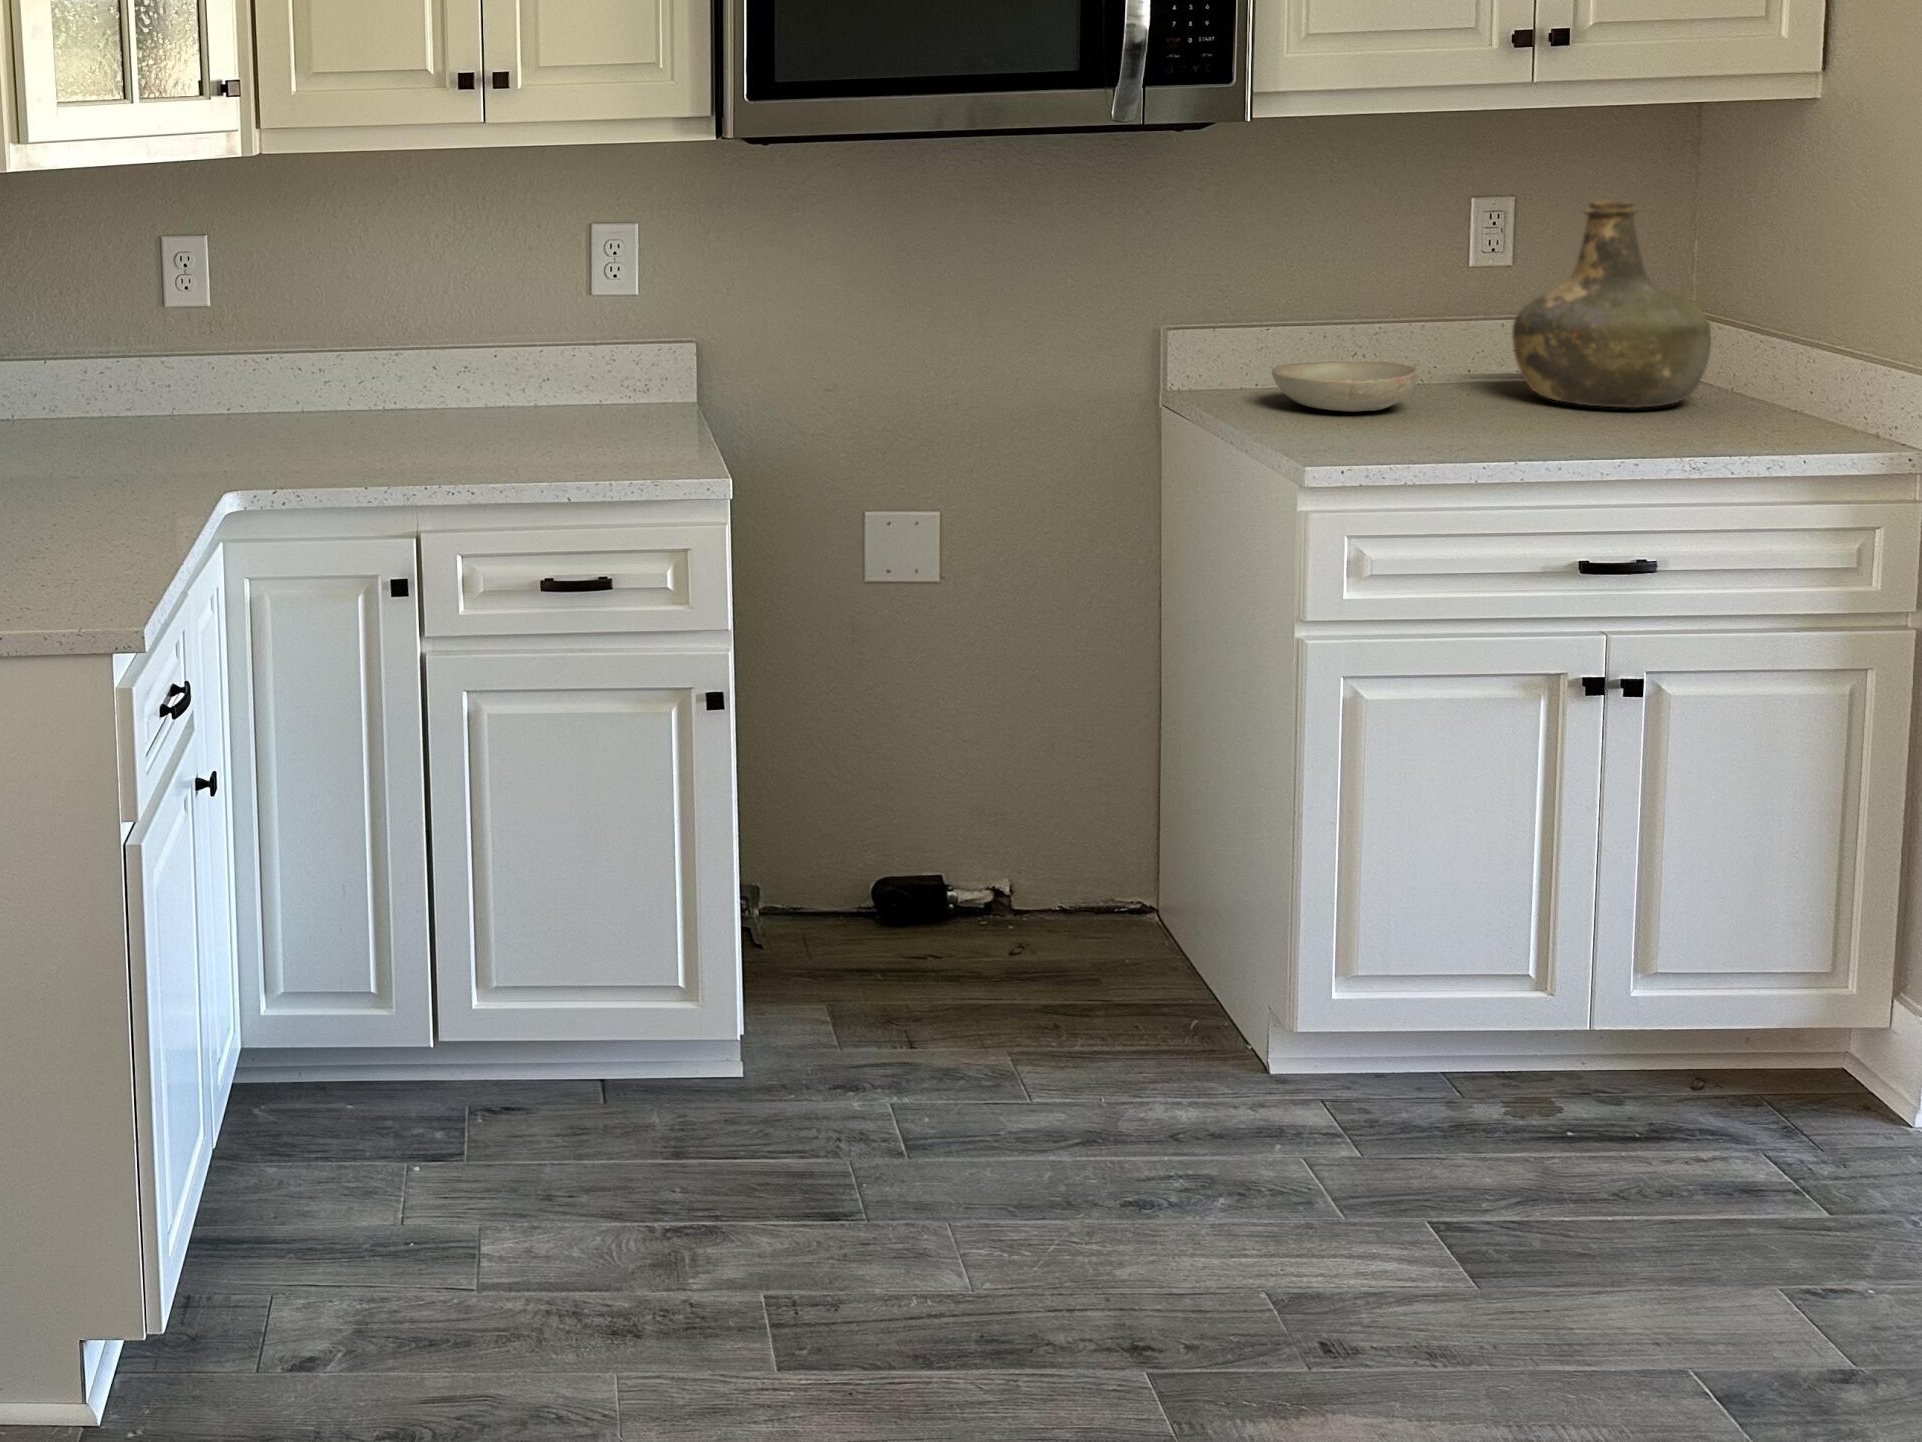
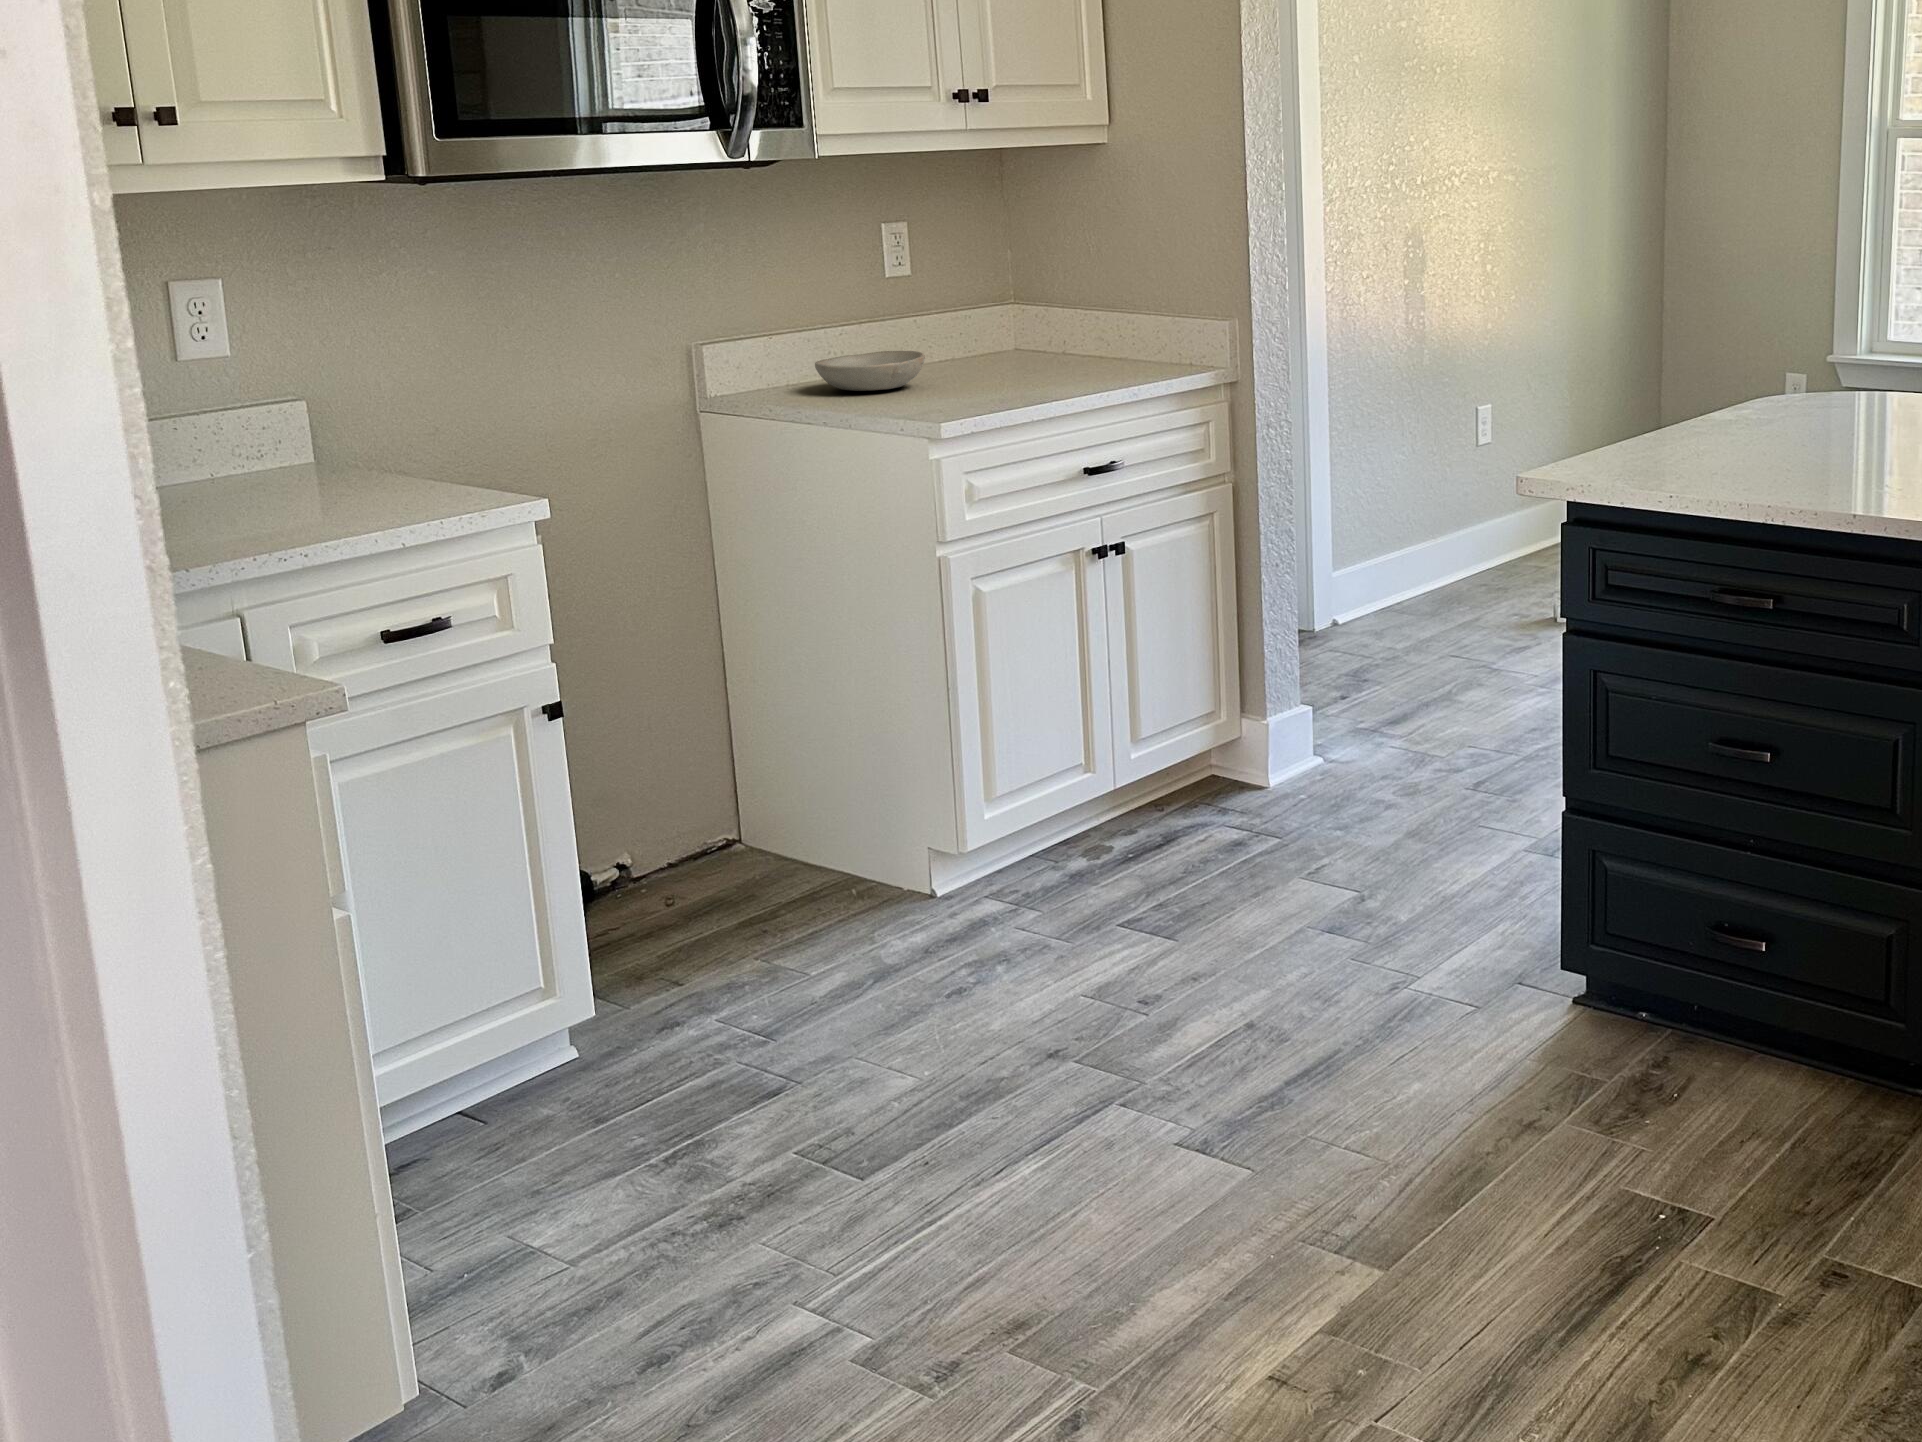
bottle: present [1512,201,1711,408] -> none [948,216,1077,367]

